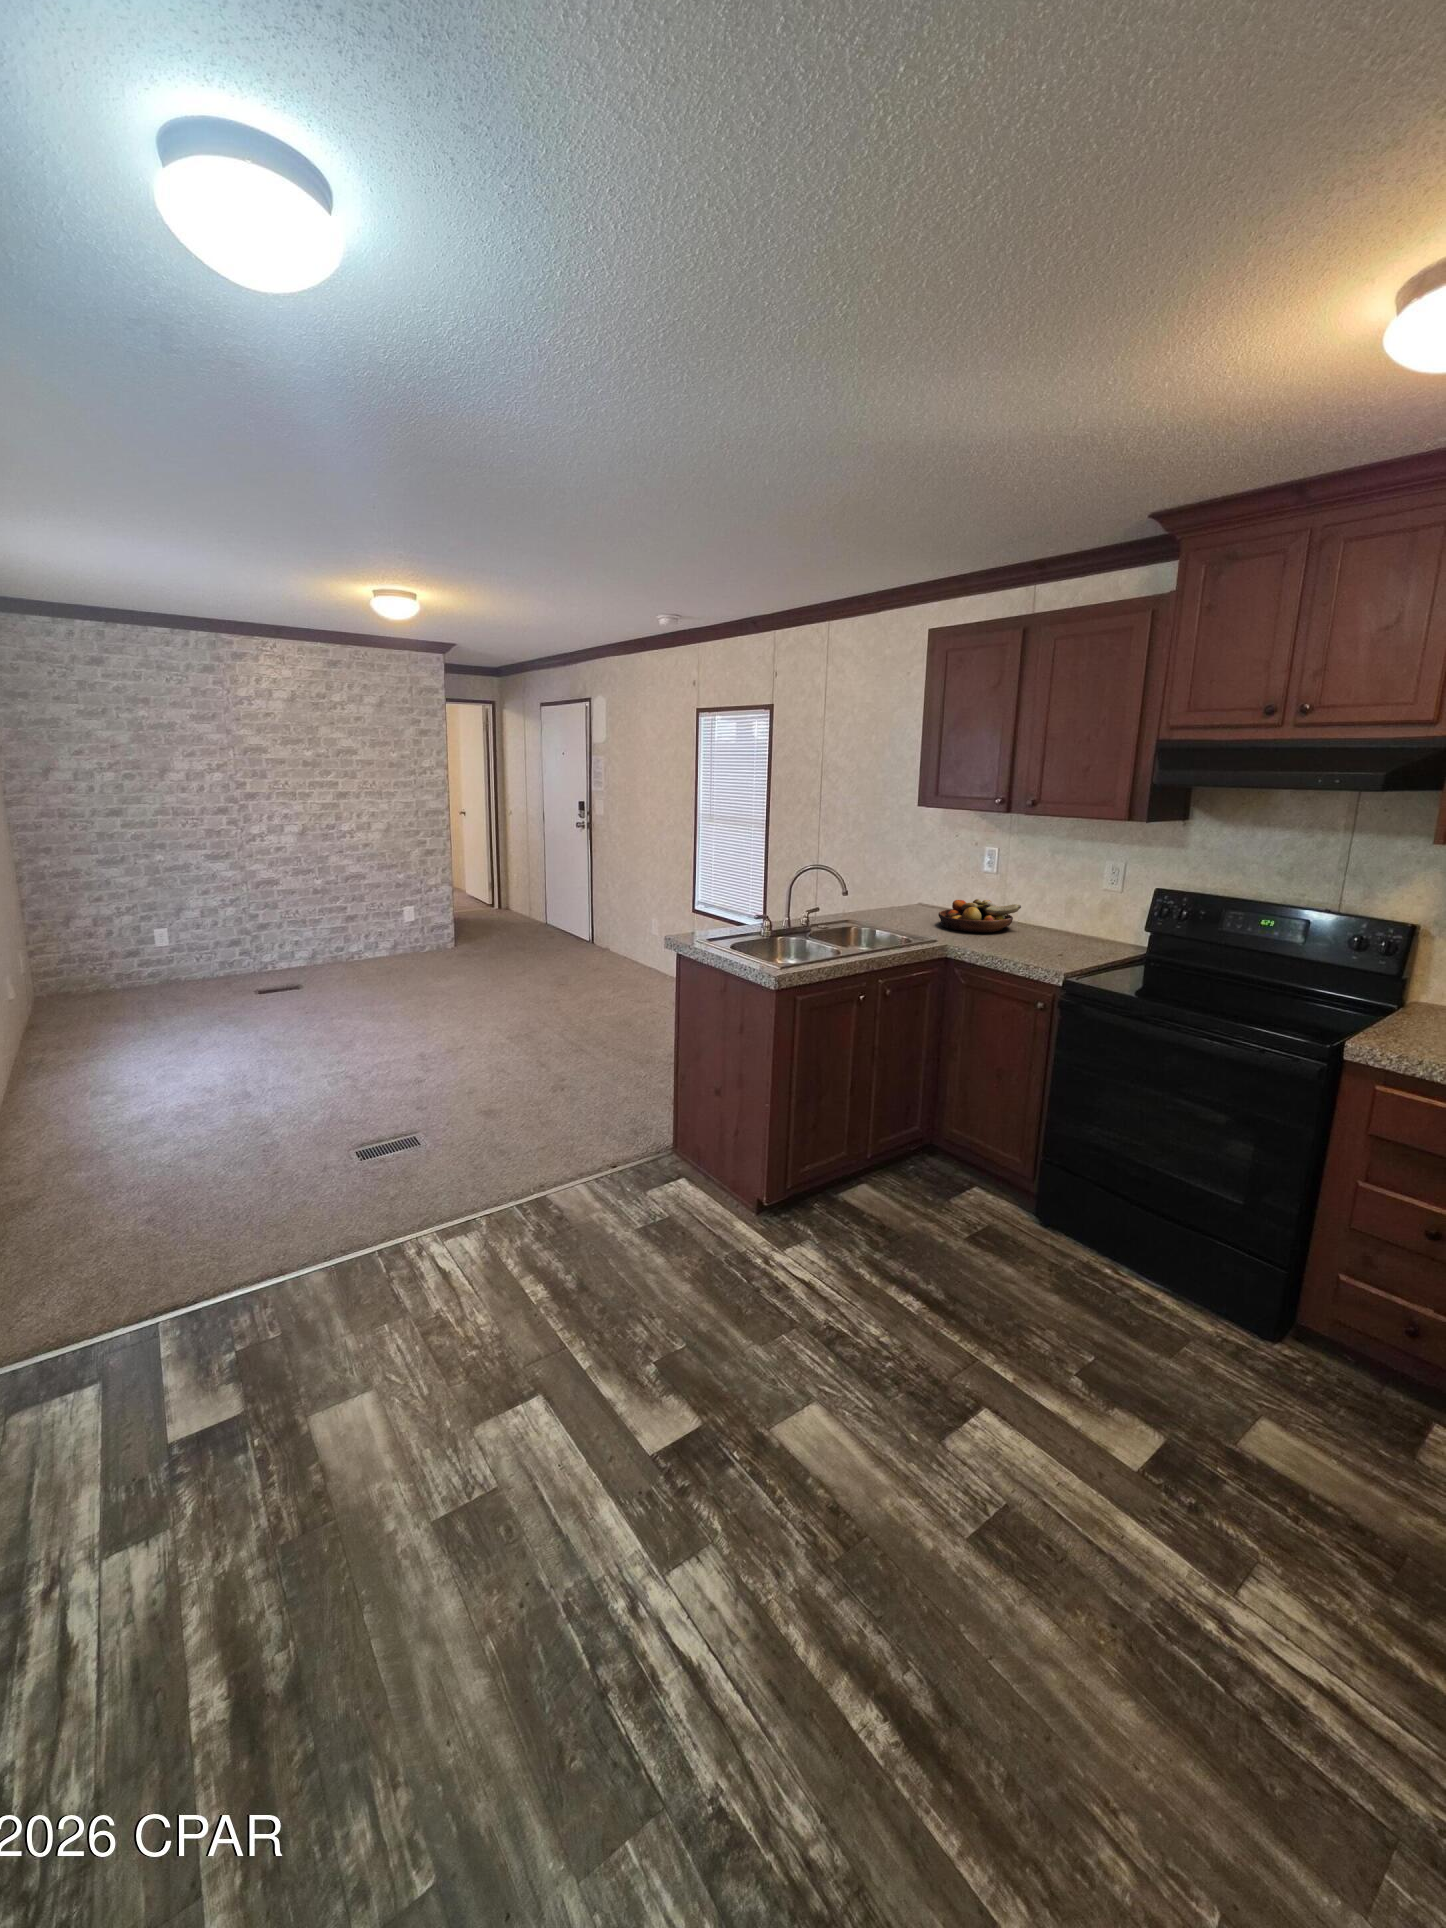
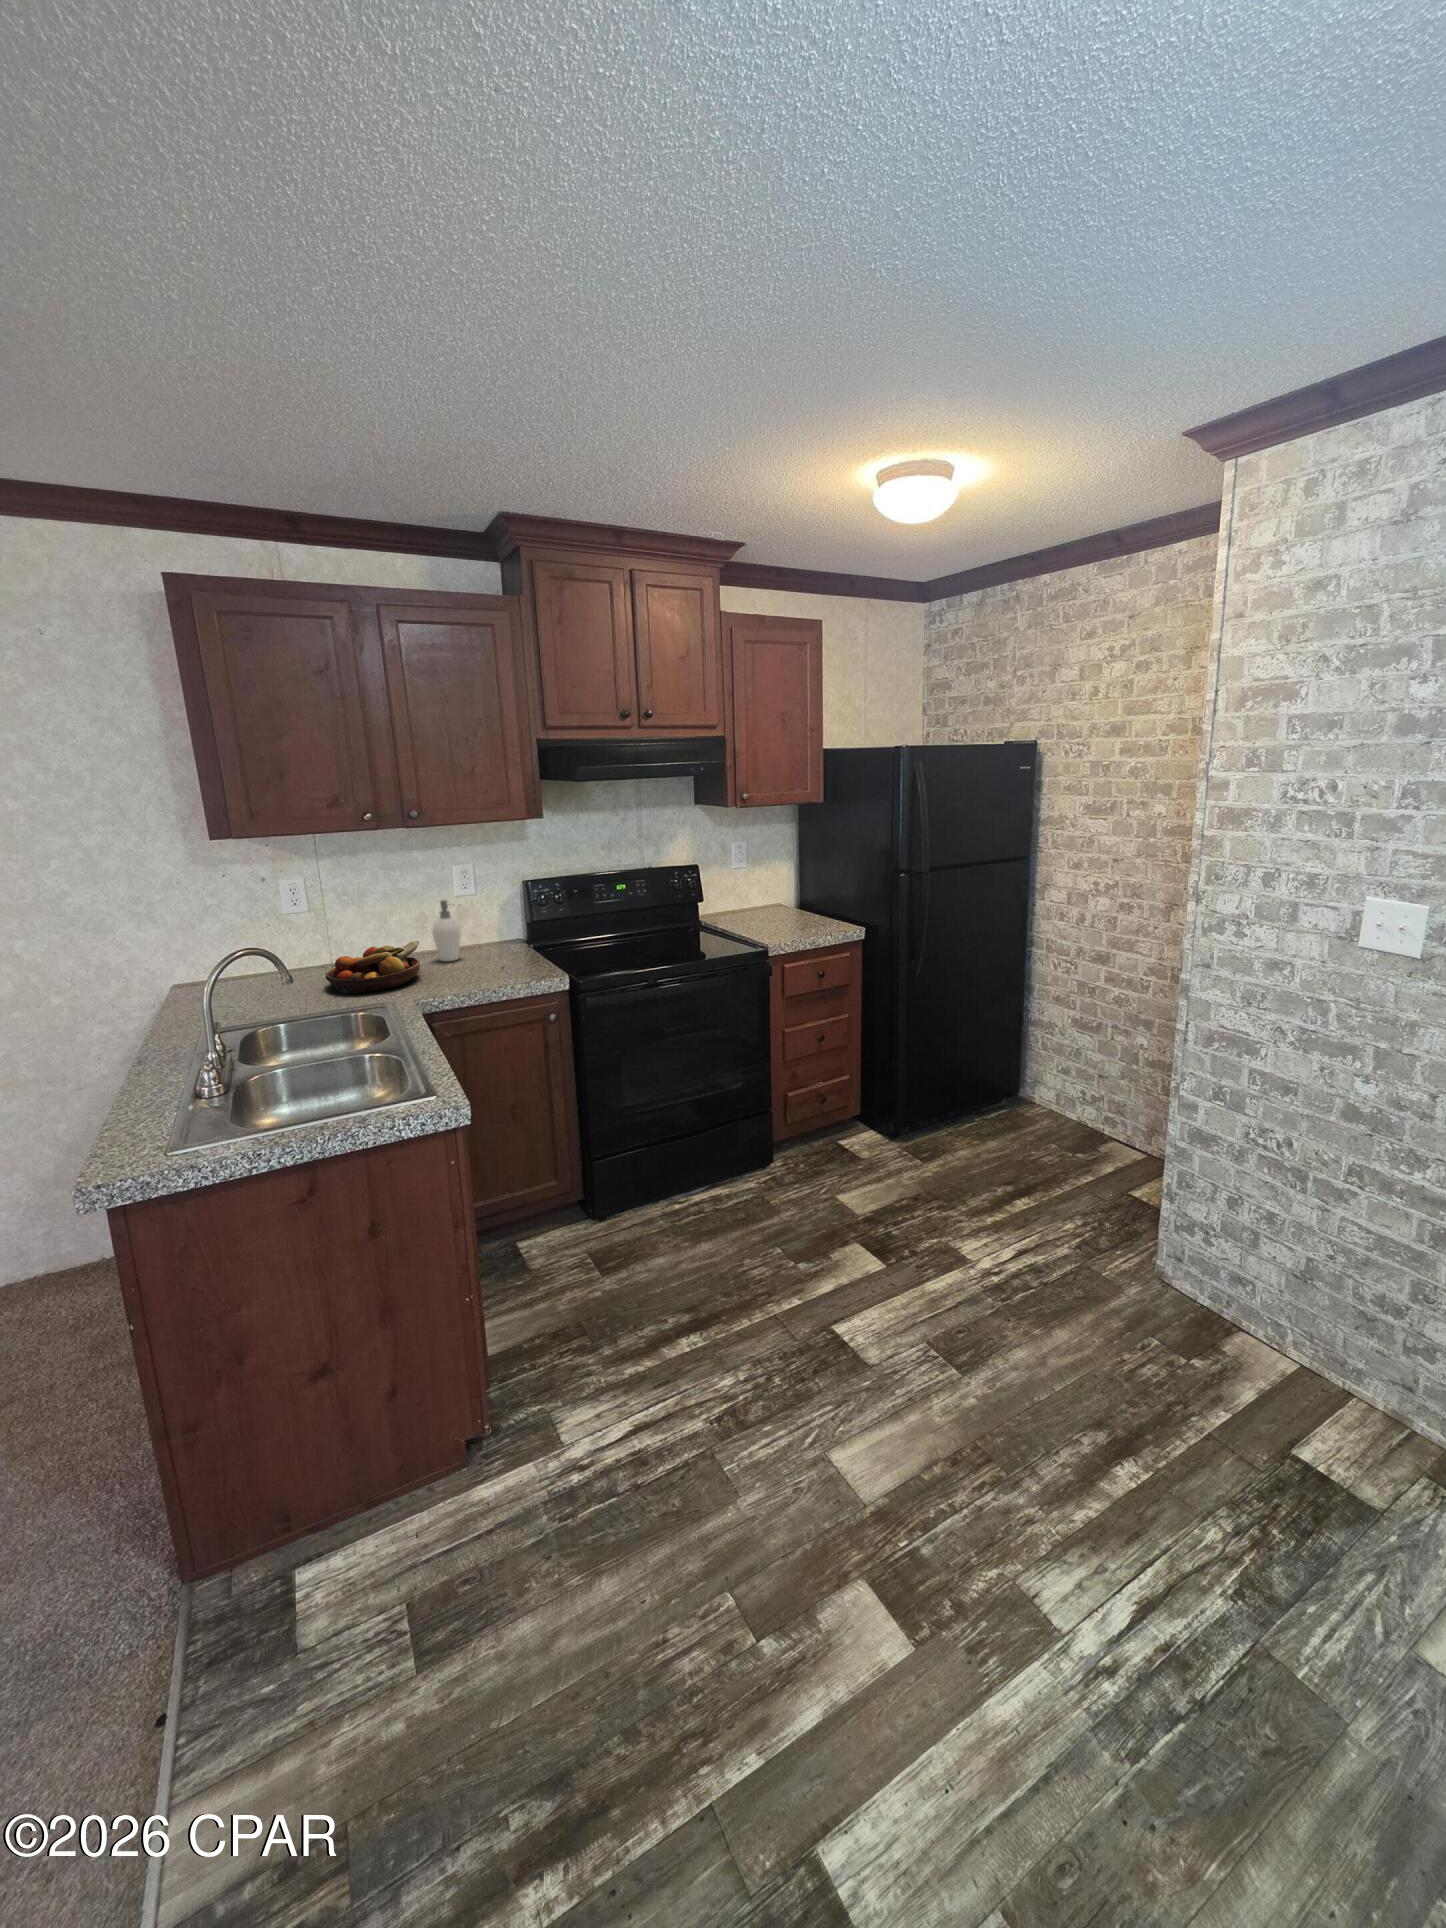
soap dispenser: none [1048,878,1075,935] -> present [432,900,461,962]

